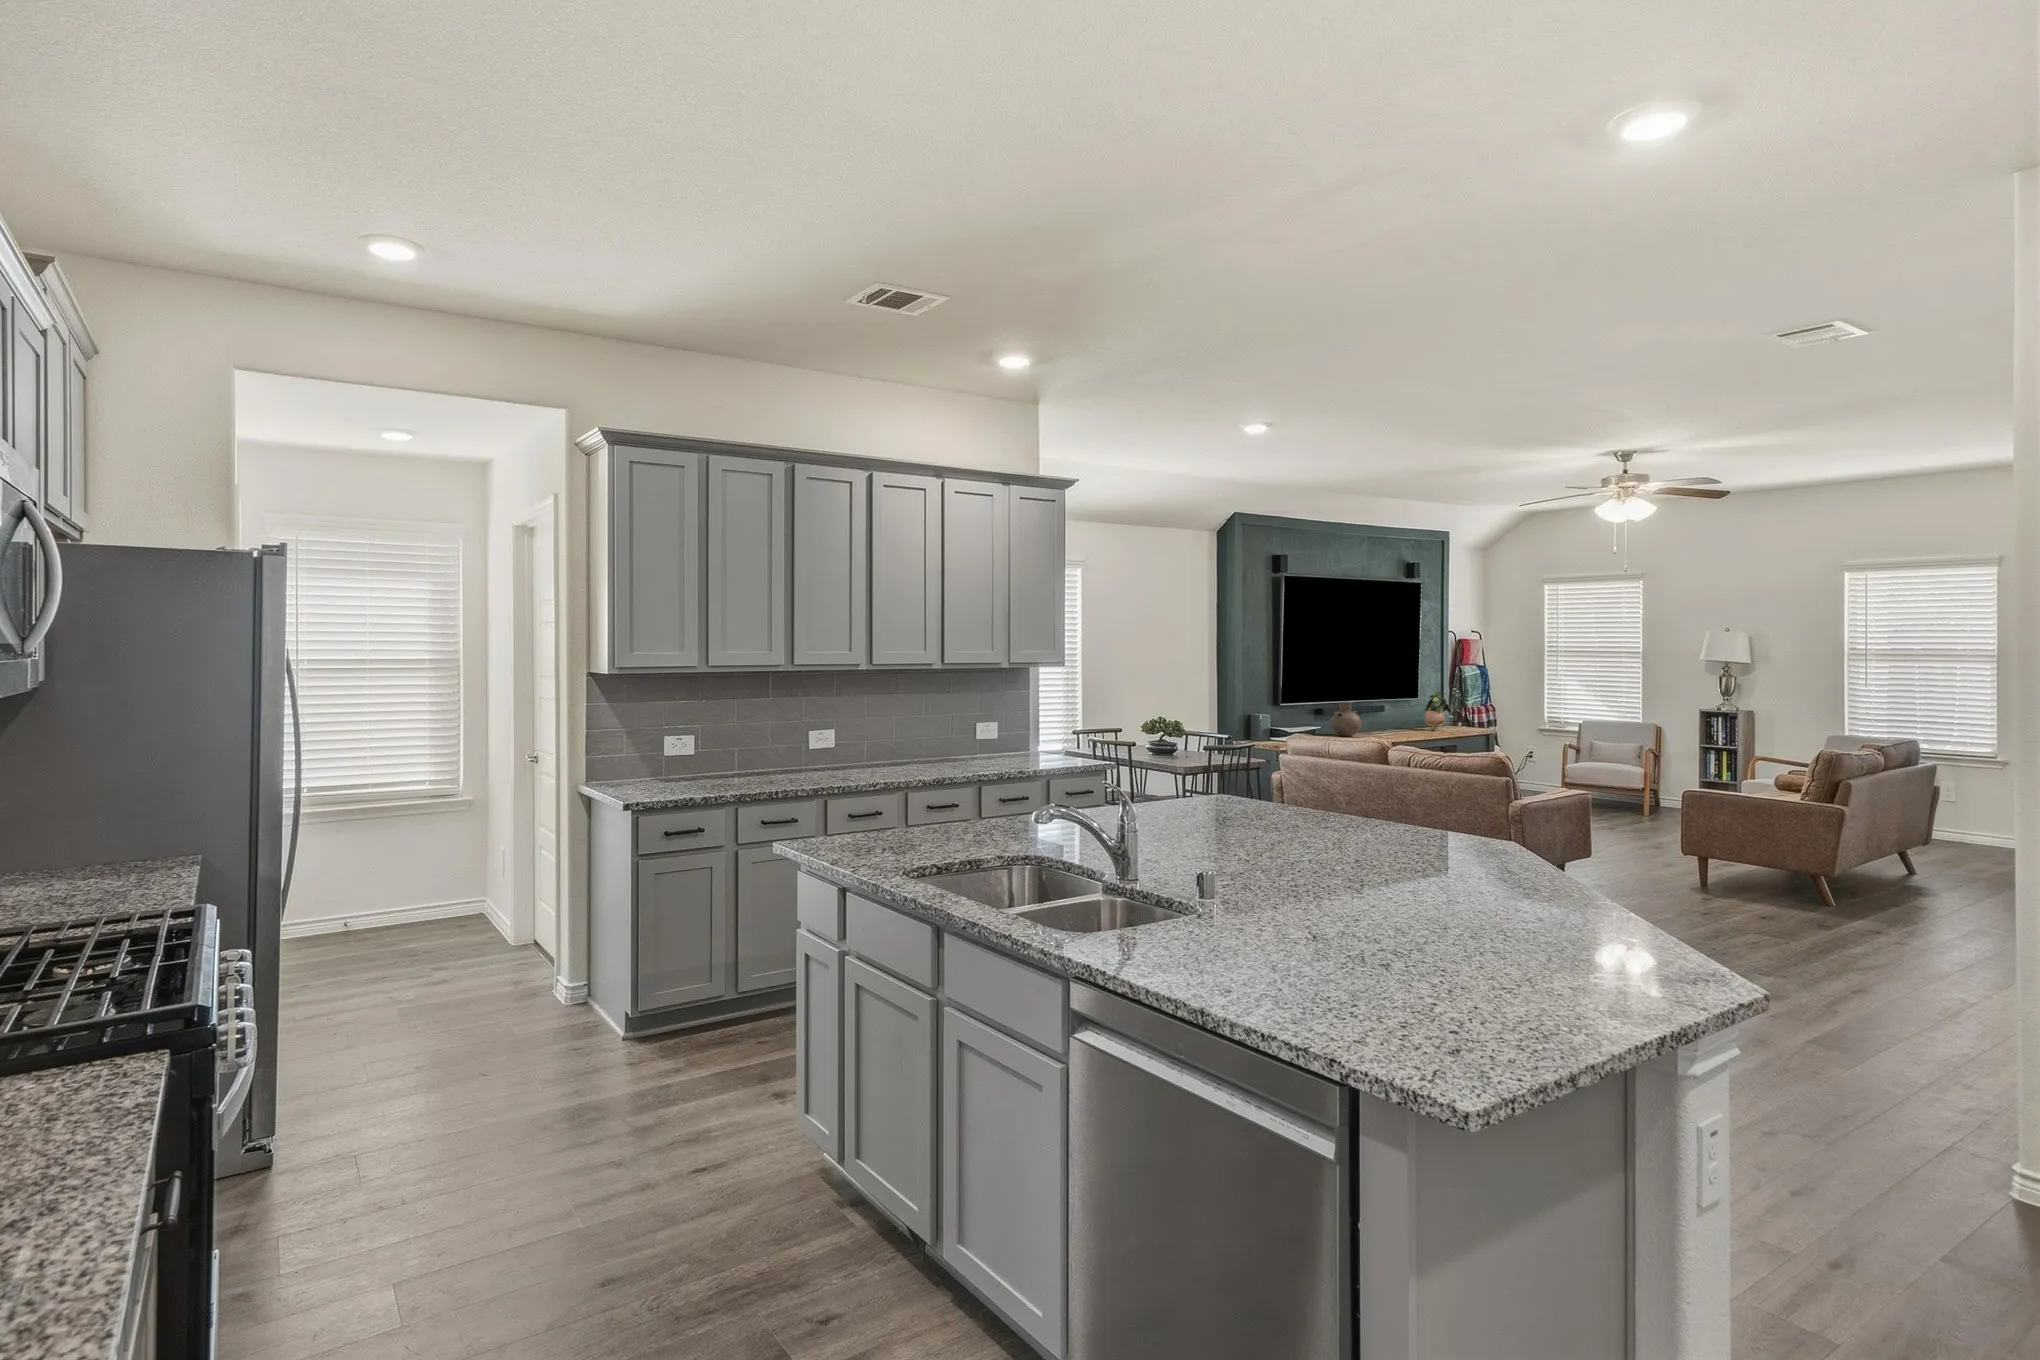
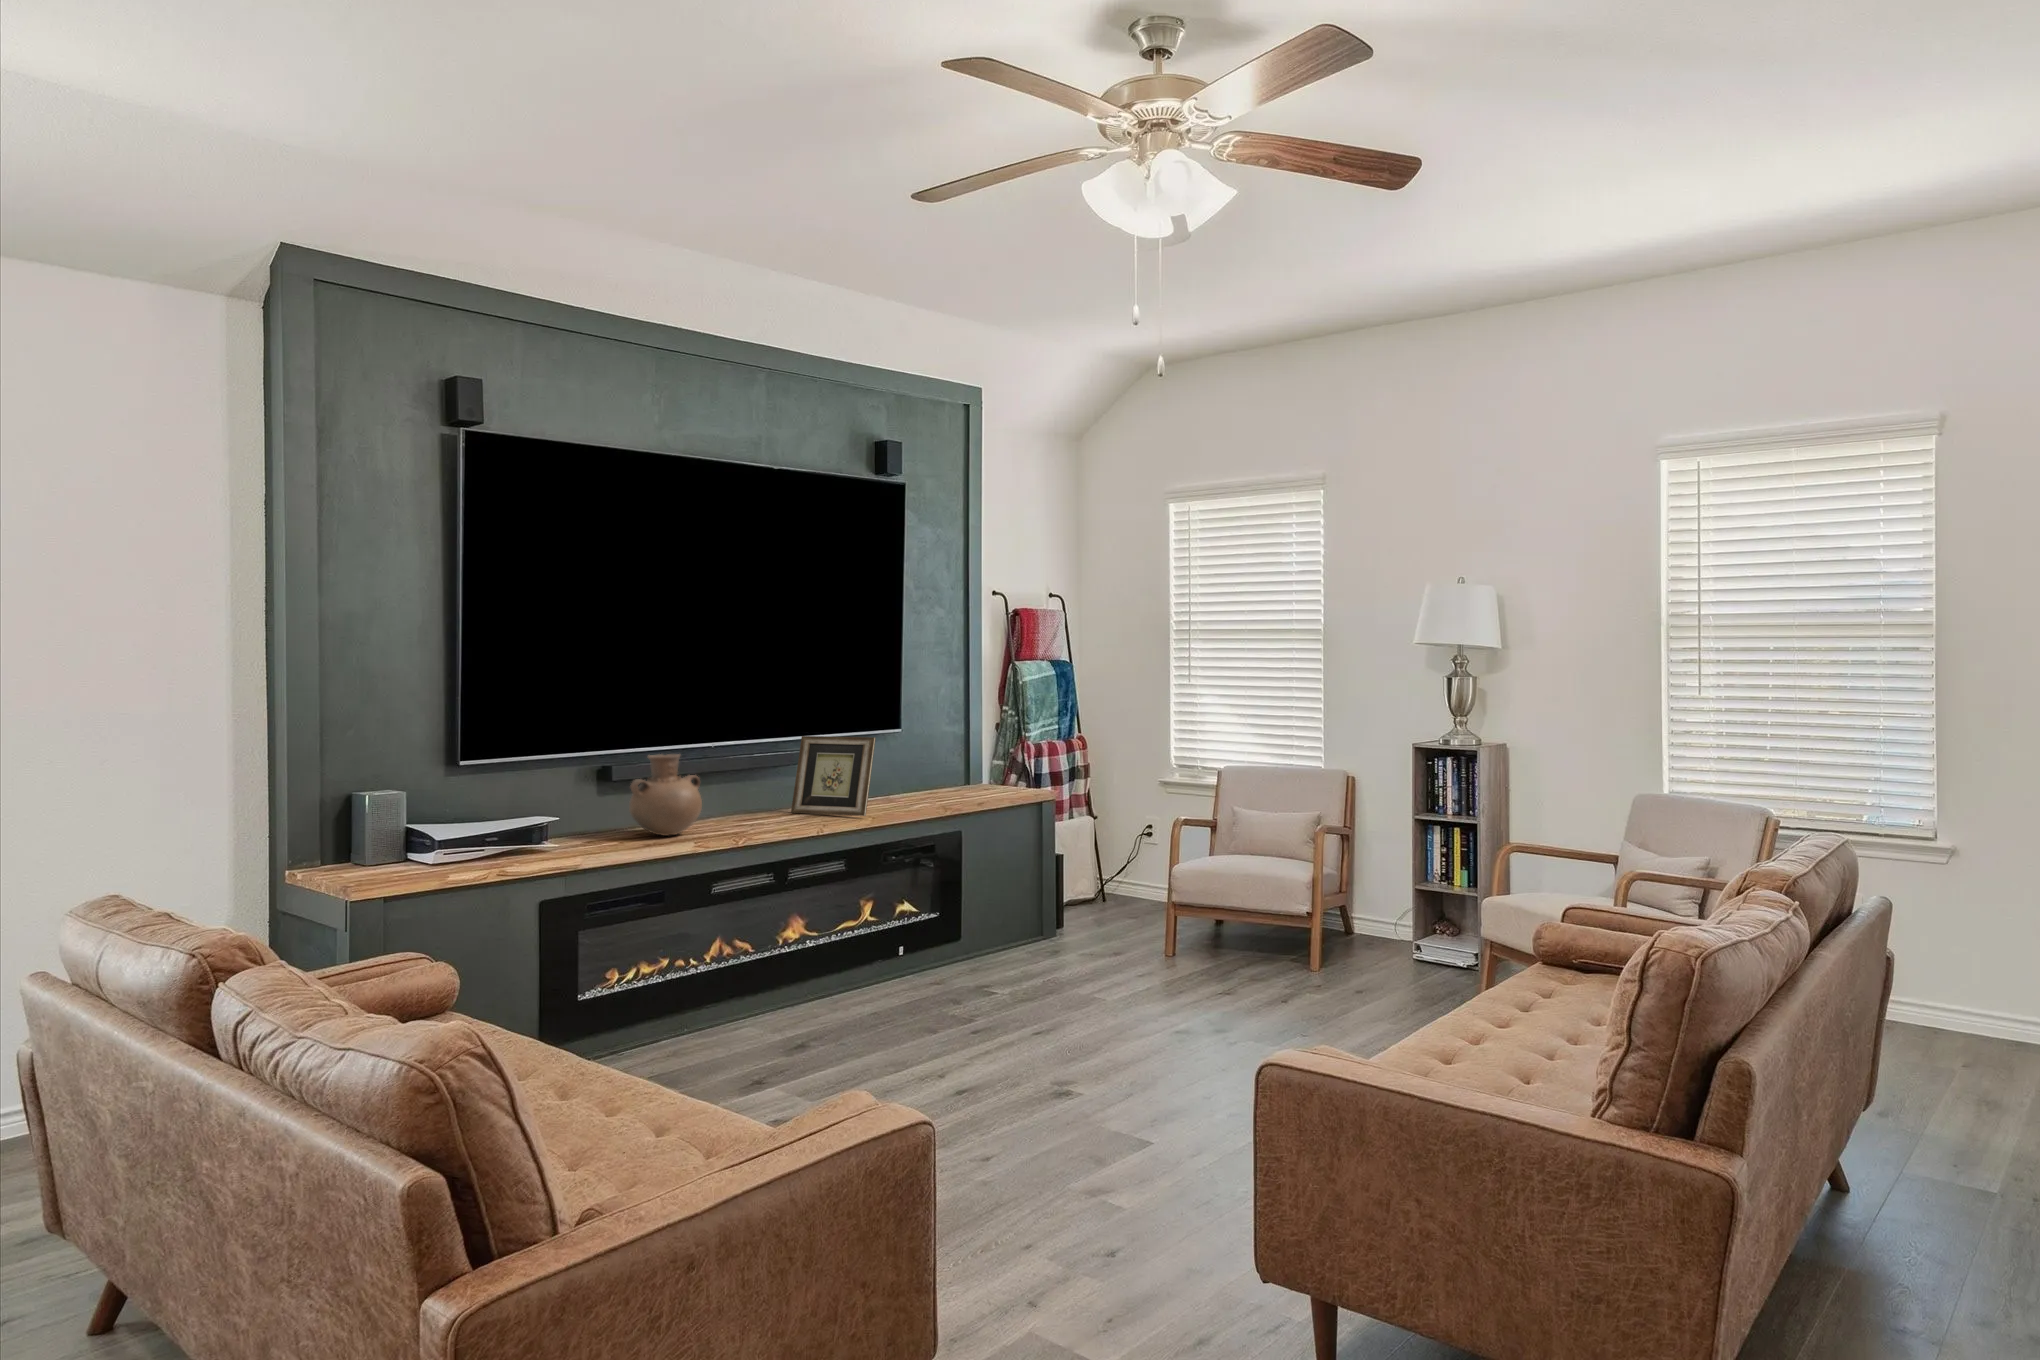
potted plant: present [1425,691,1451,731] -> none [910,716,959,801]
picture frame: none [1381,698,1423,734] -> present [791,736,876,816]

